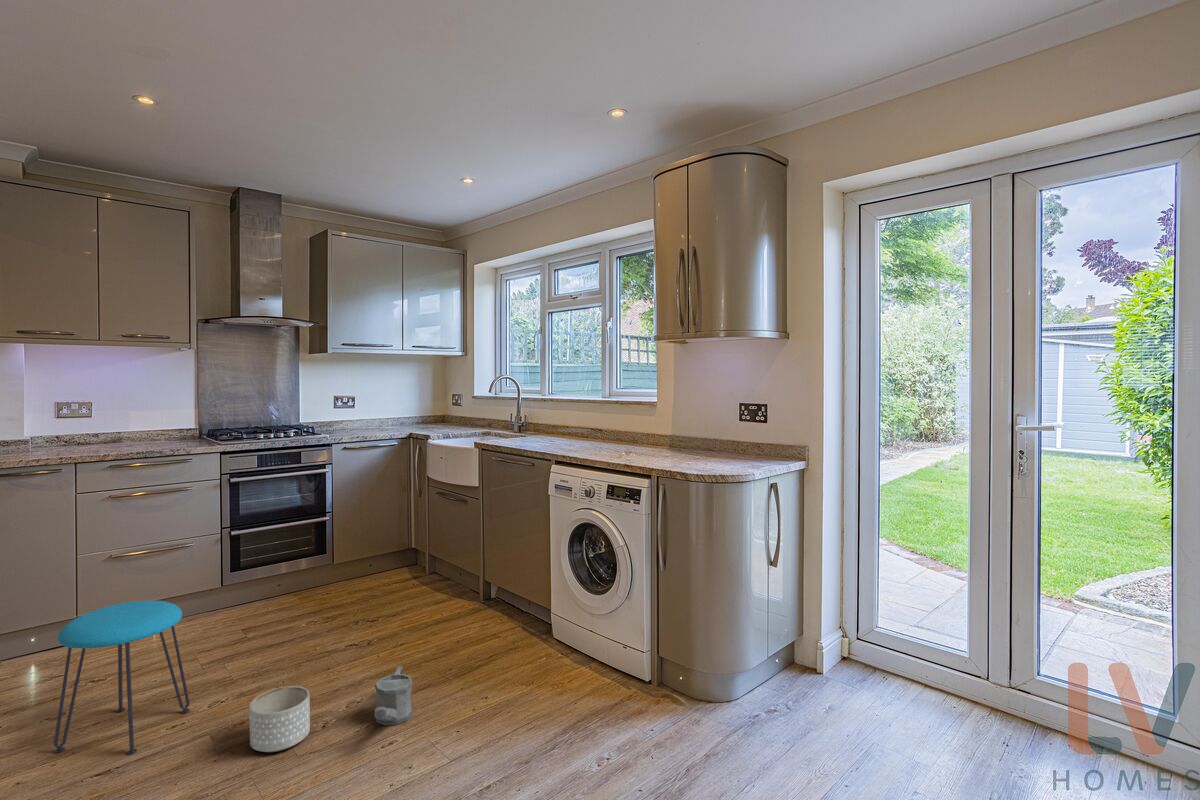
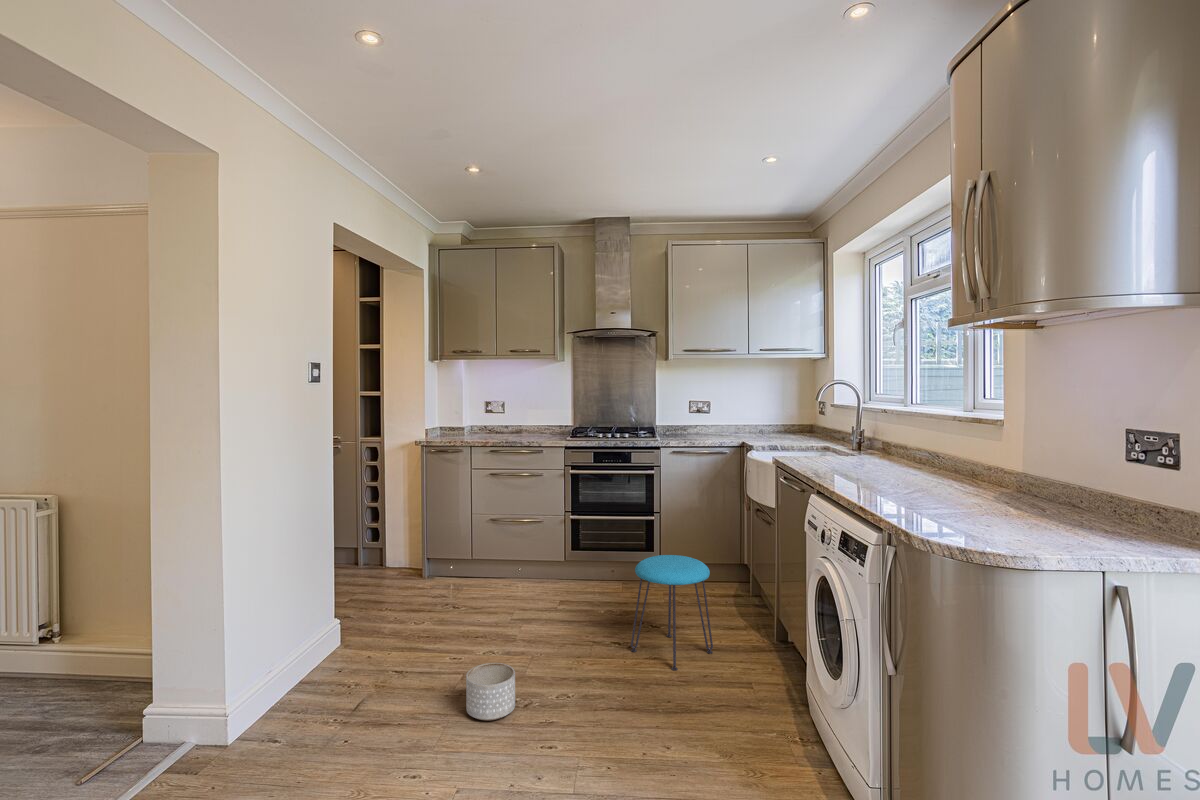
stool: present [54,601,190,754] -> present [631,555,713,670]
watering can: present [375,666,413,725] -> none [535,683,604,741]

